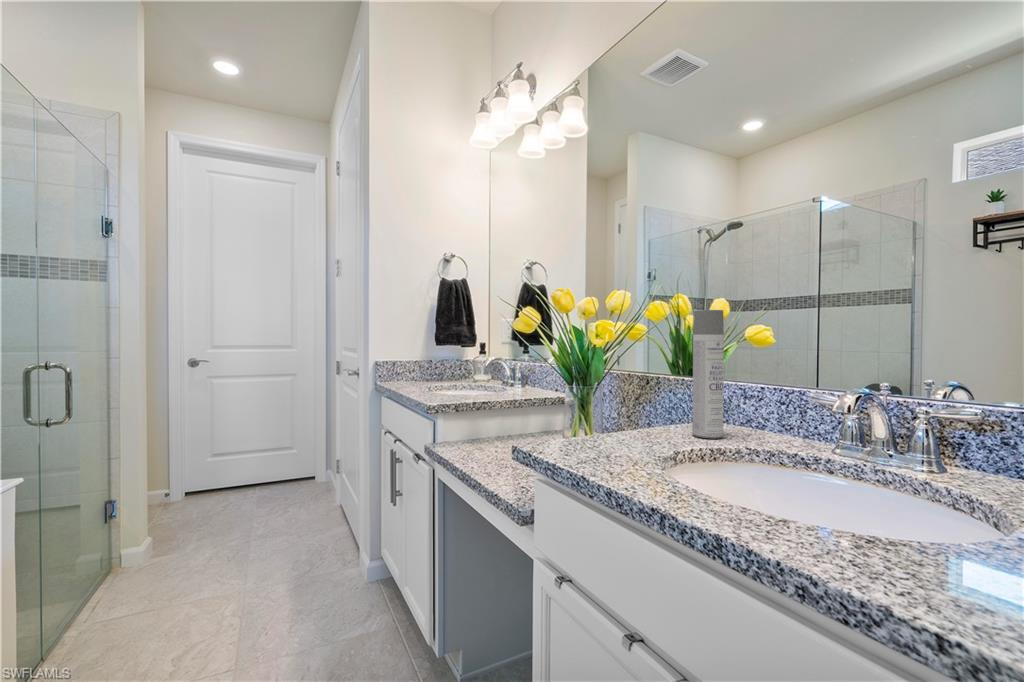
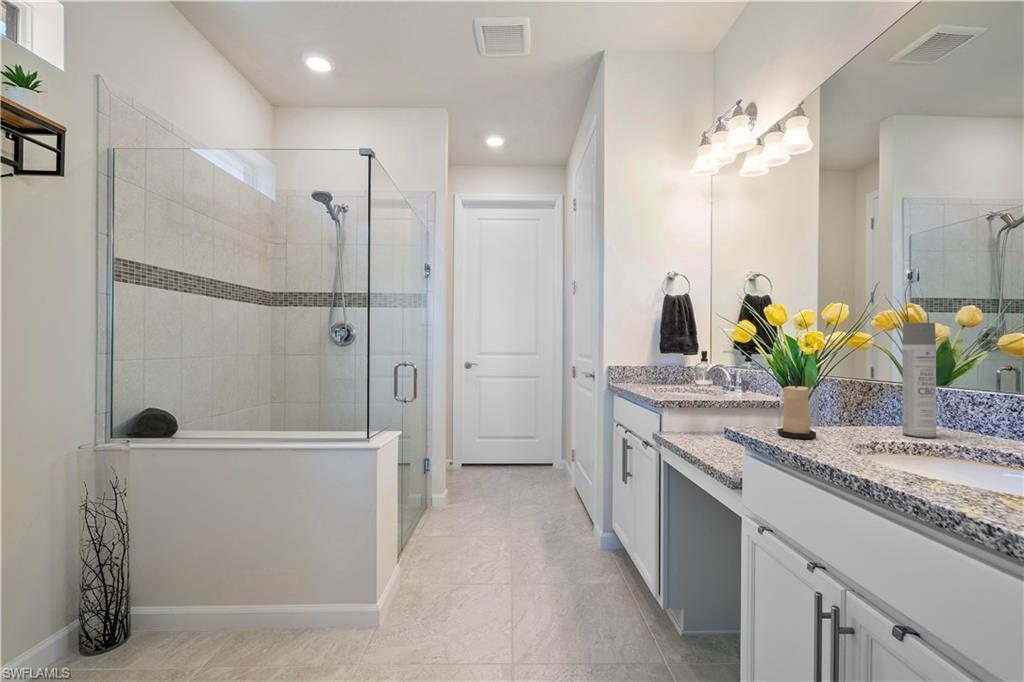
candle: none [575,382,618,457] -> present [778,382,816,439]

